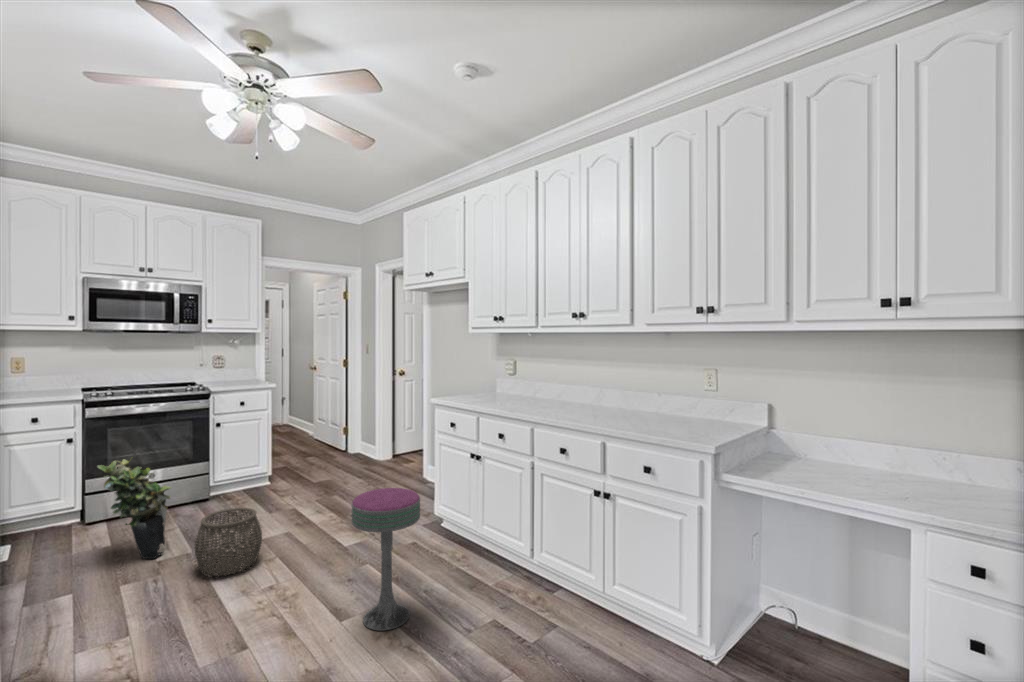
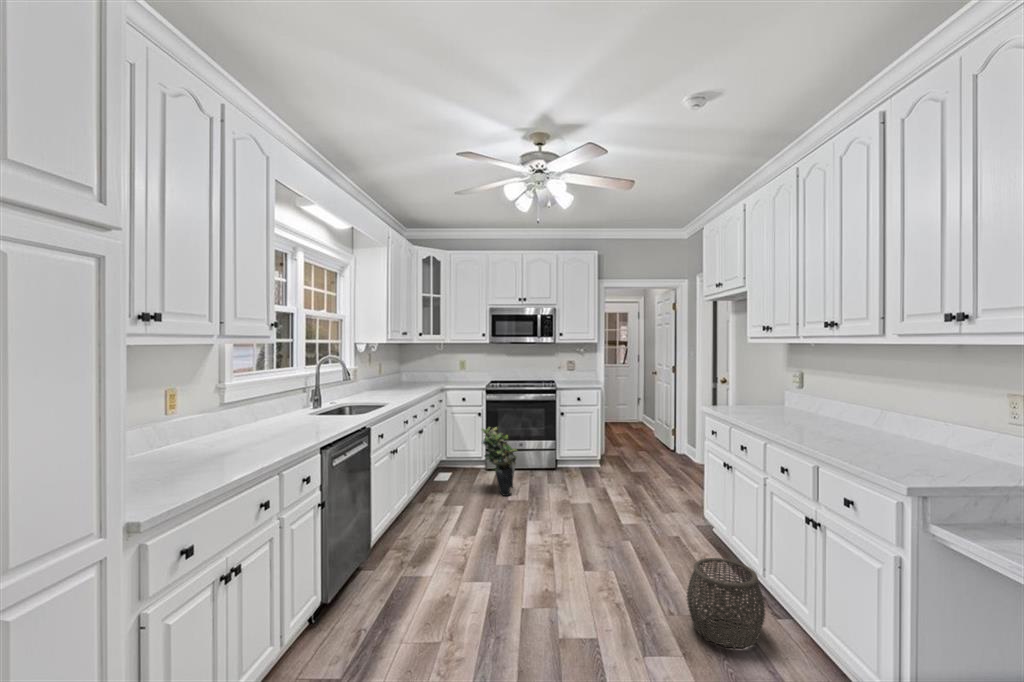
bar stool: present [352,488,420,631] -> none [589,473,644,588]
woven basket: present [194,508,262,576] -> present [687,558,765,648]

